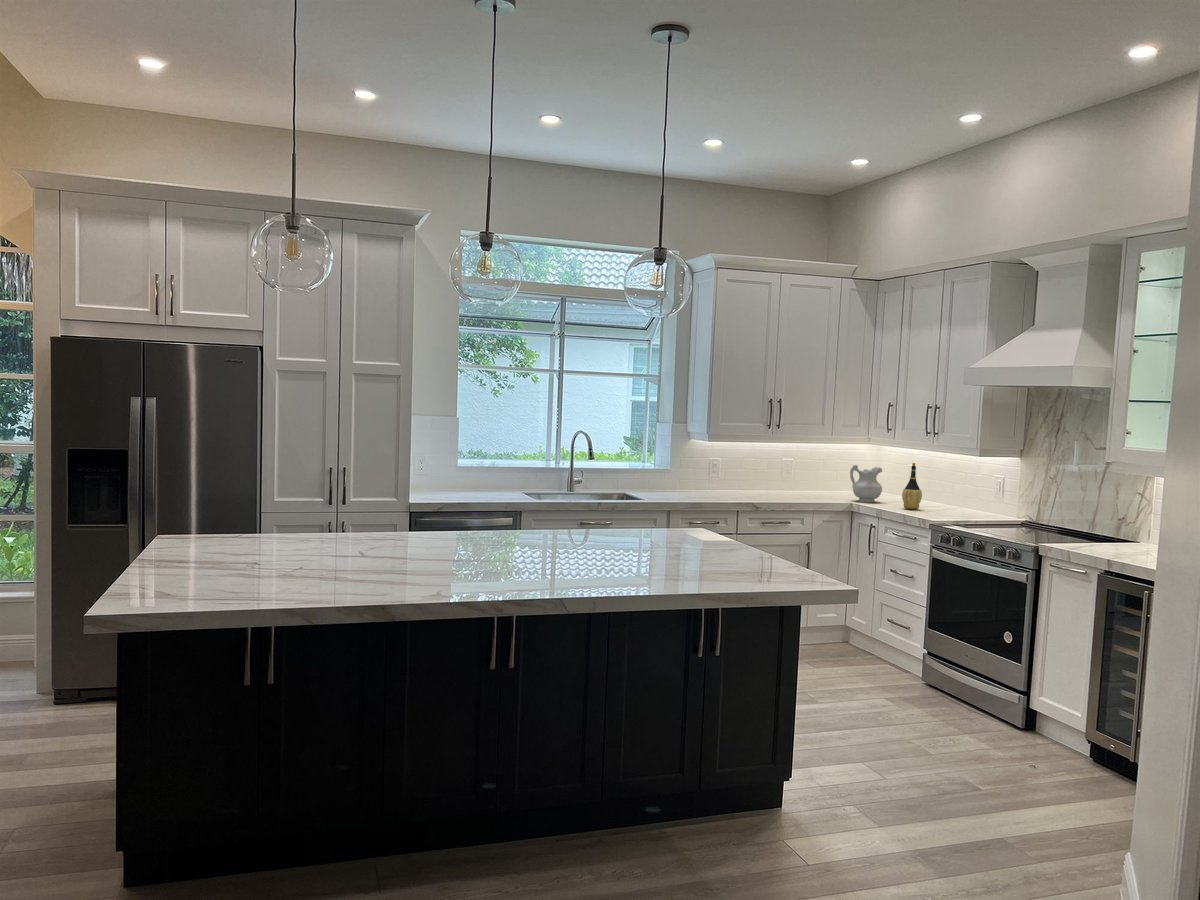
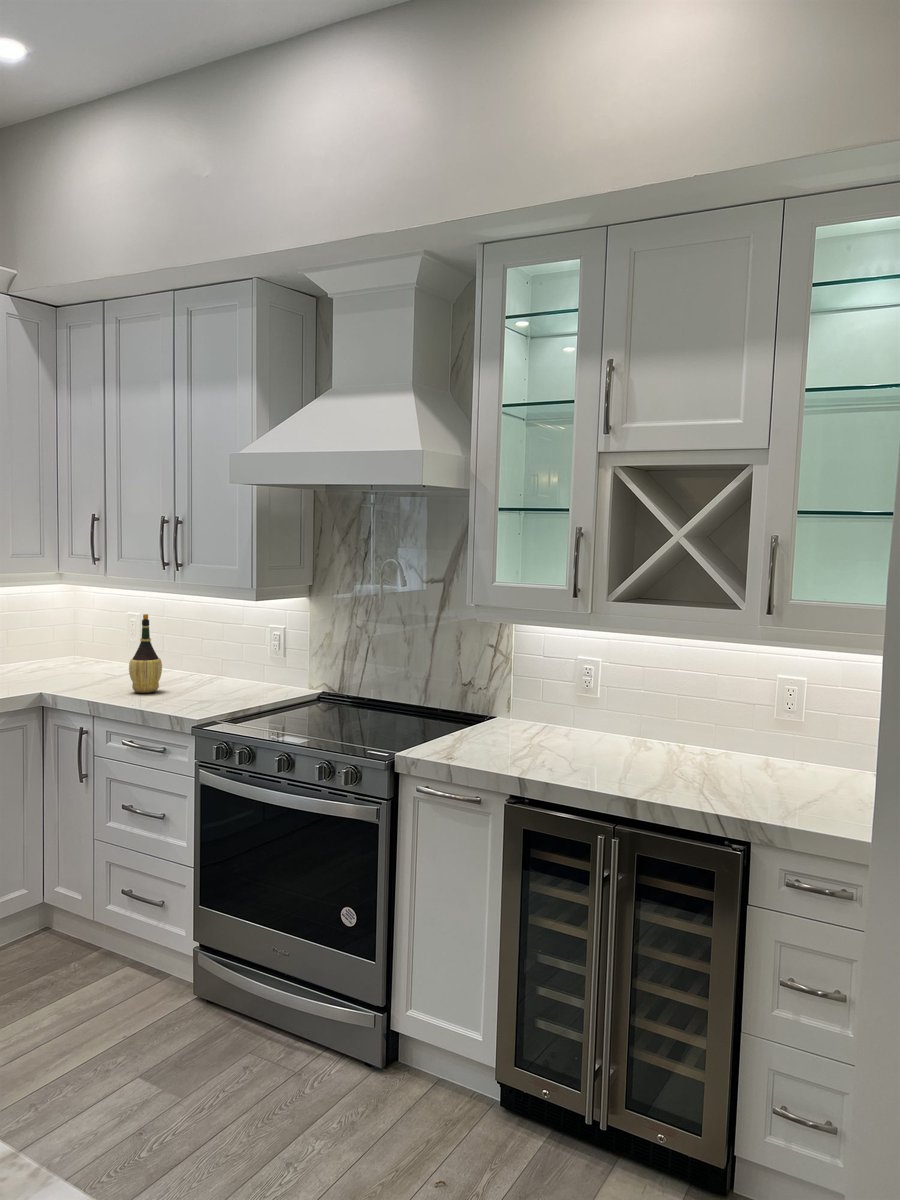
ceramic pitcher: present [850,465,882,503] -> none [31,623,90,685]

